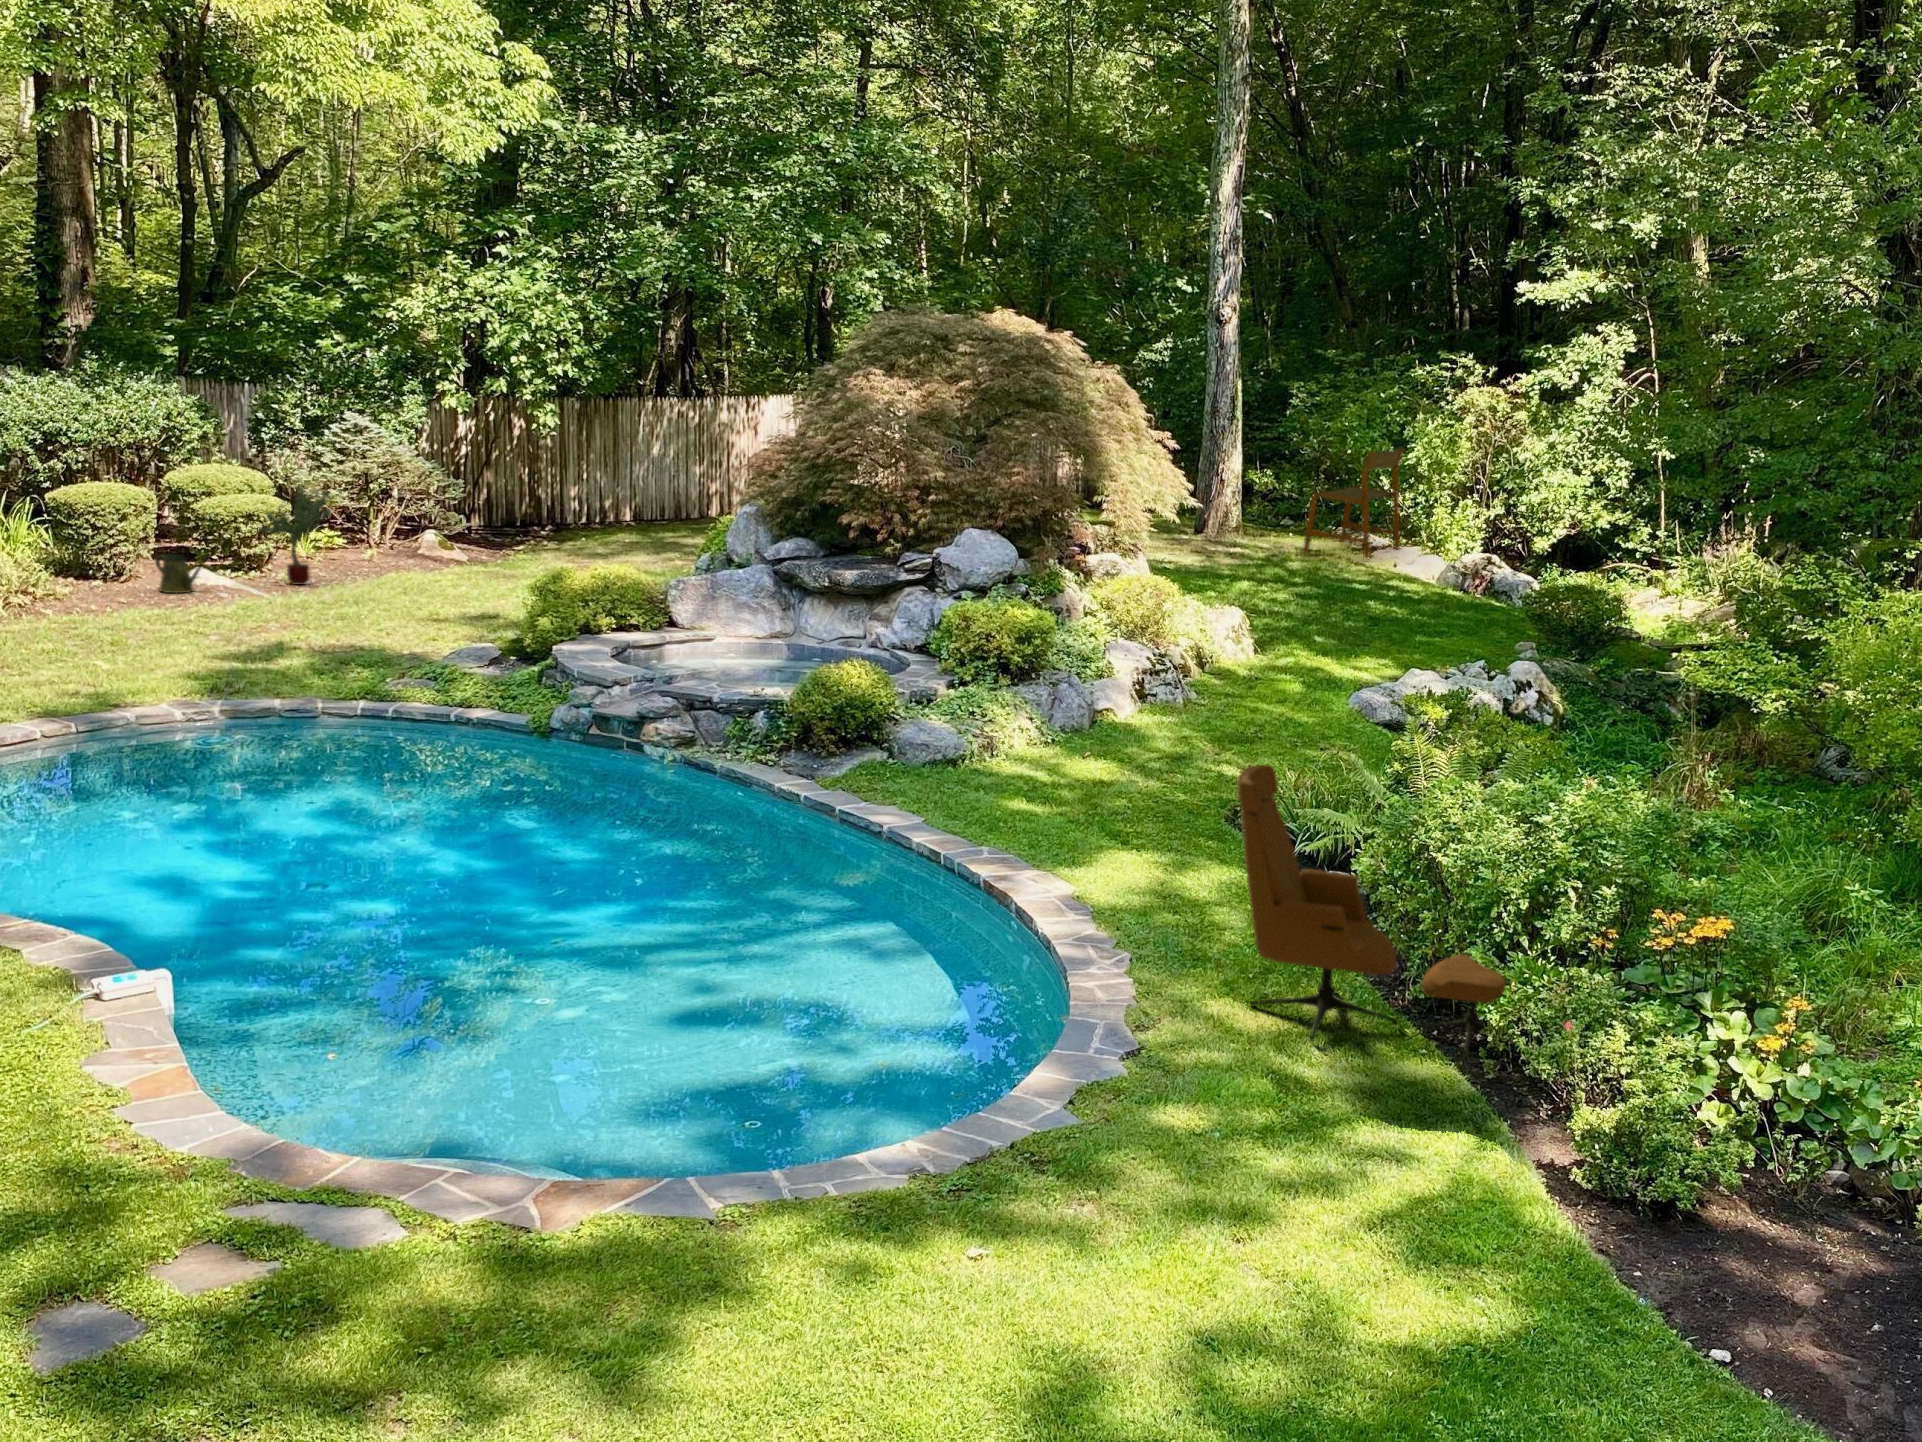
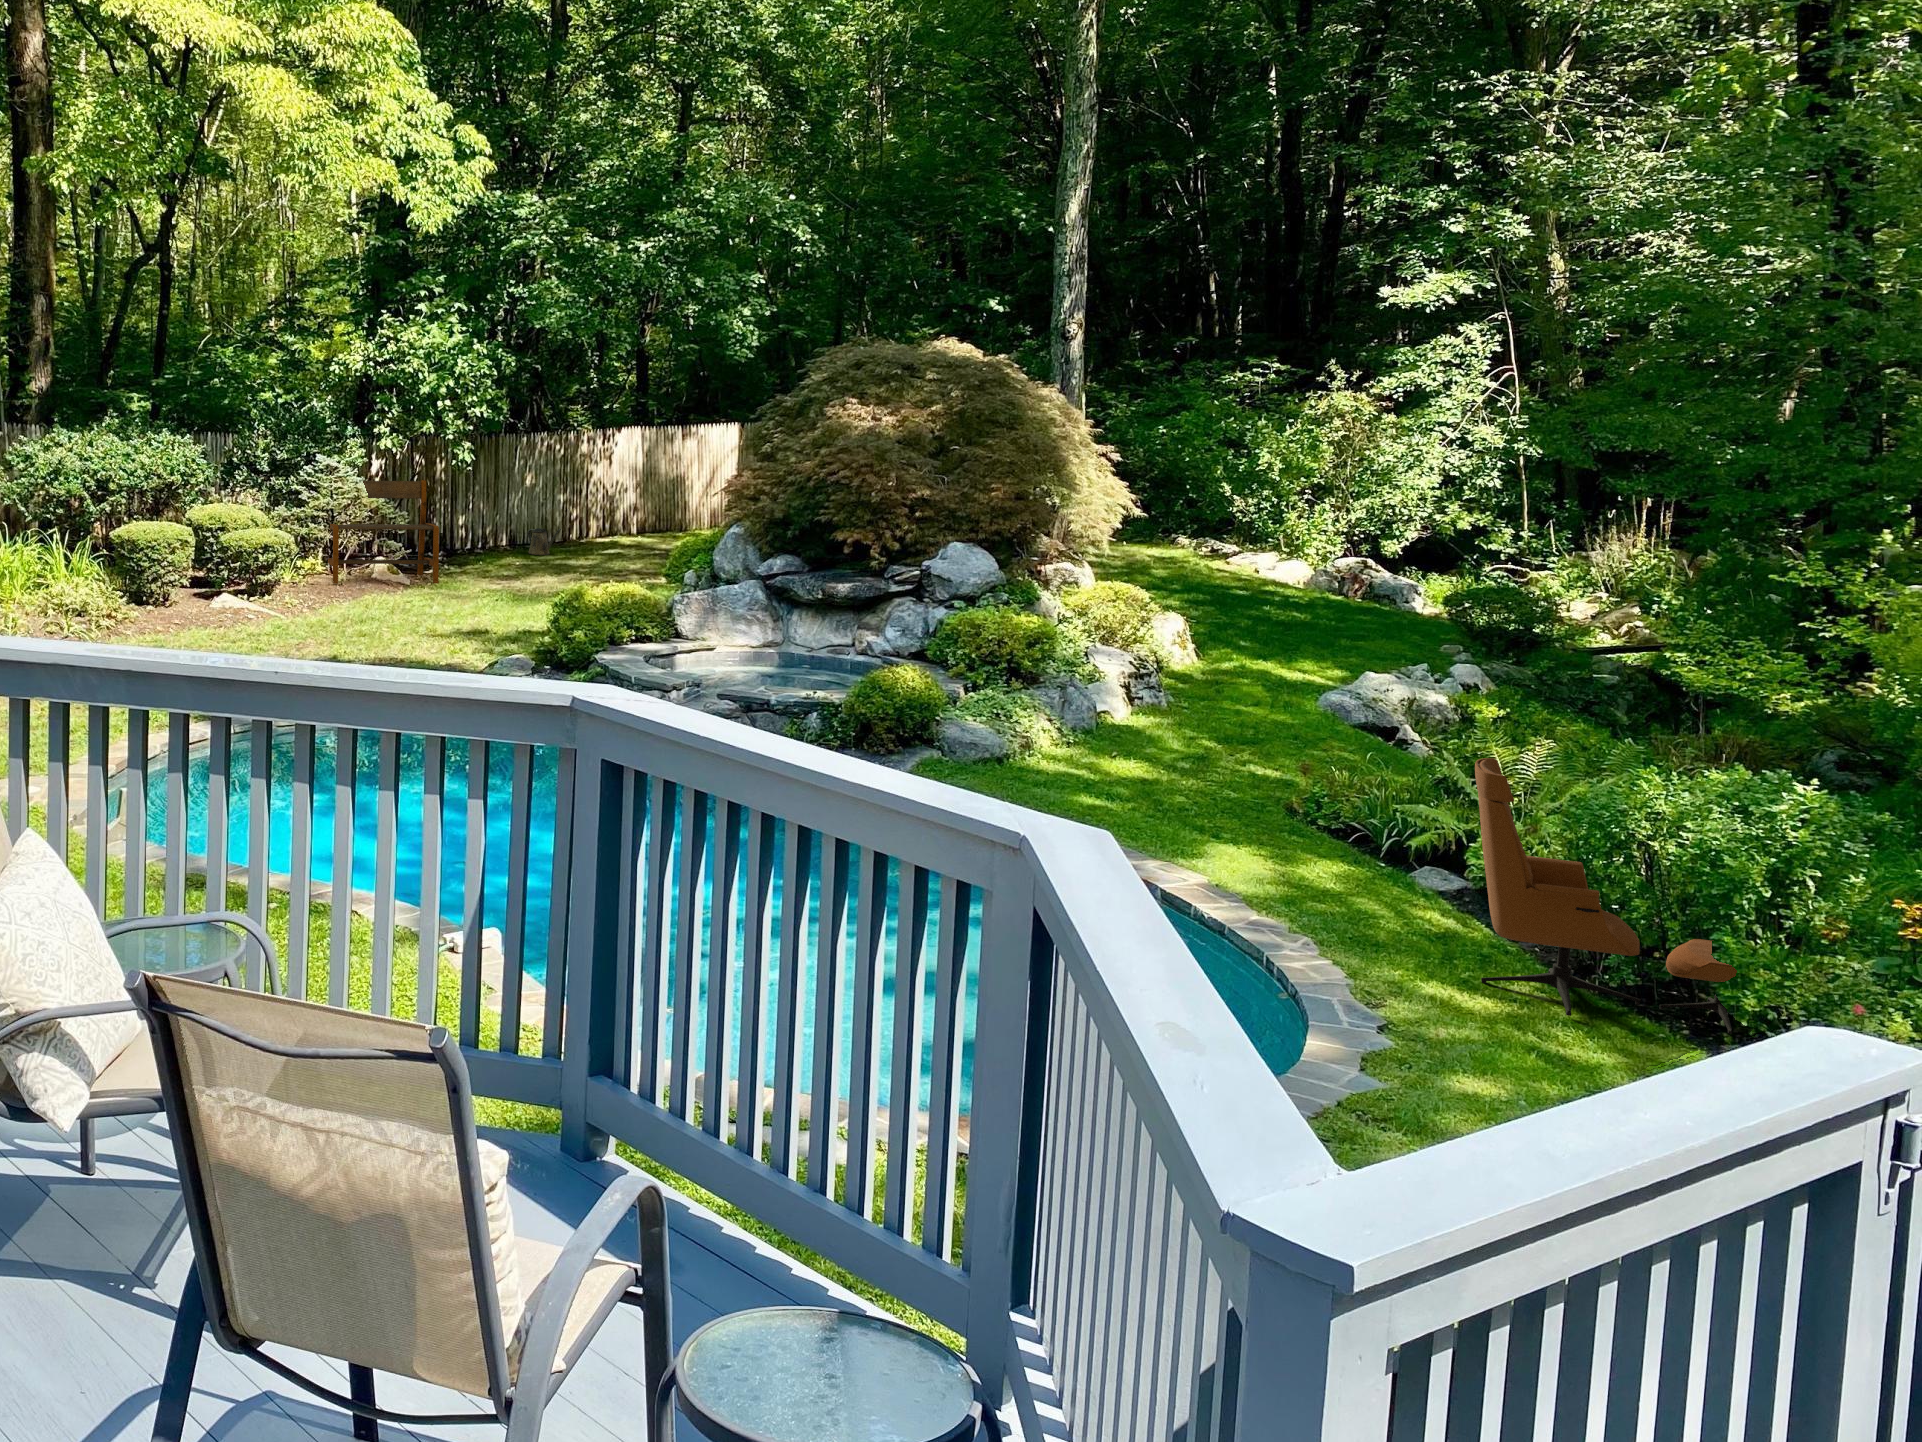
bench: present [1303,448,1404,559] -> present [328,480,439,584]
potted tree: present [260,479,332,585] -> none [267,511,323,603]
watering can: present [155,555,207,593] -> present [527,528,561,555]

